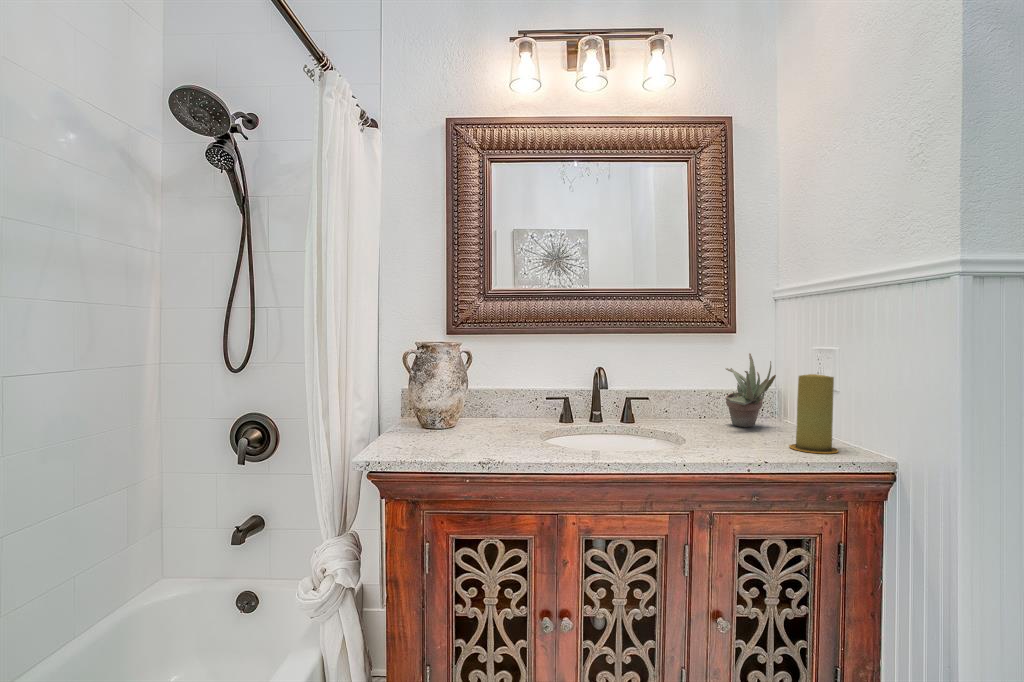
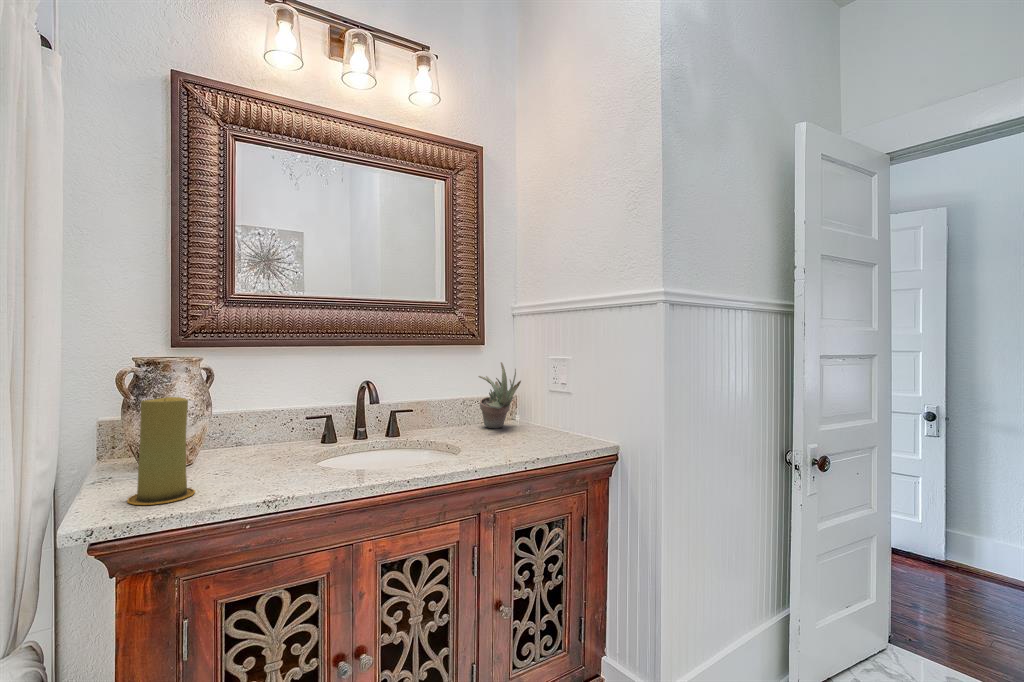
candle: present [790,374,839,453] -> present [128,397,195,505]

